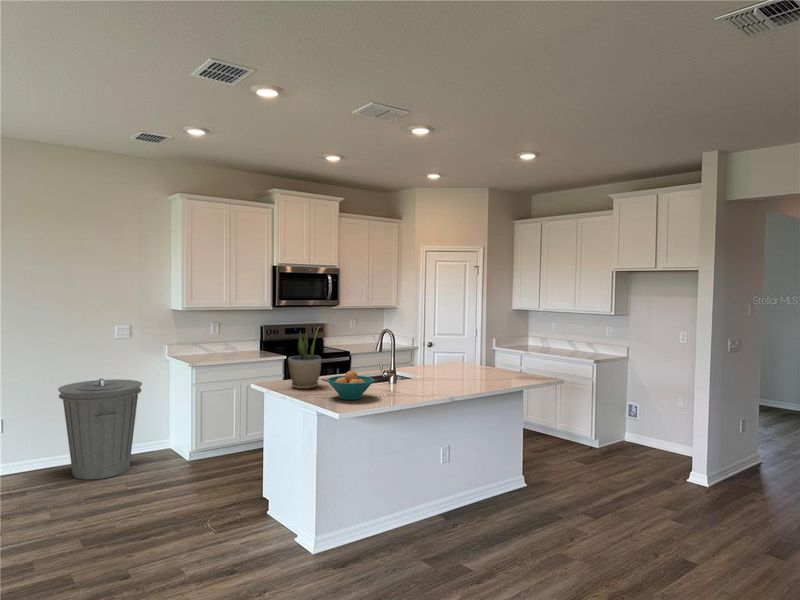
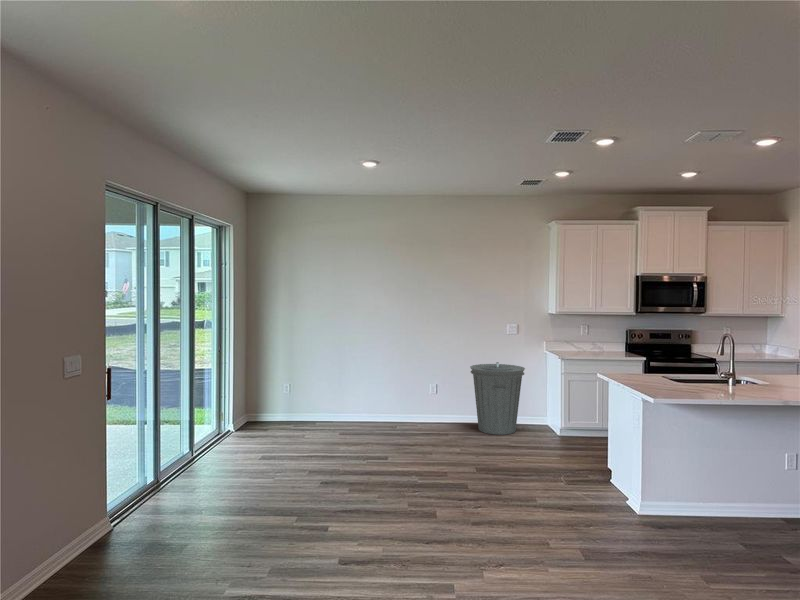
potted plant: present [288,332,321,389] -> none [627,327,657,380]
fruit bowl: present [327,371,374,400] -> none [654,366,701,392]

